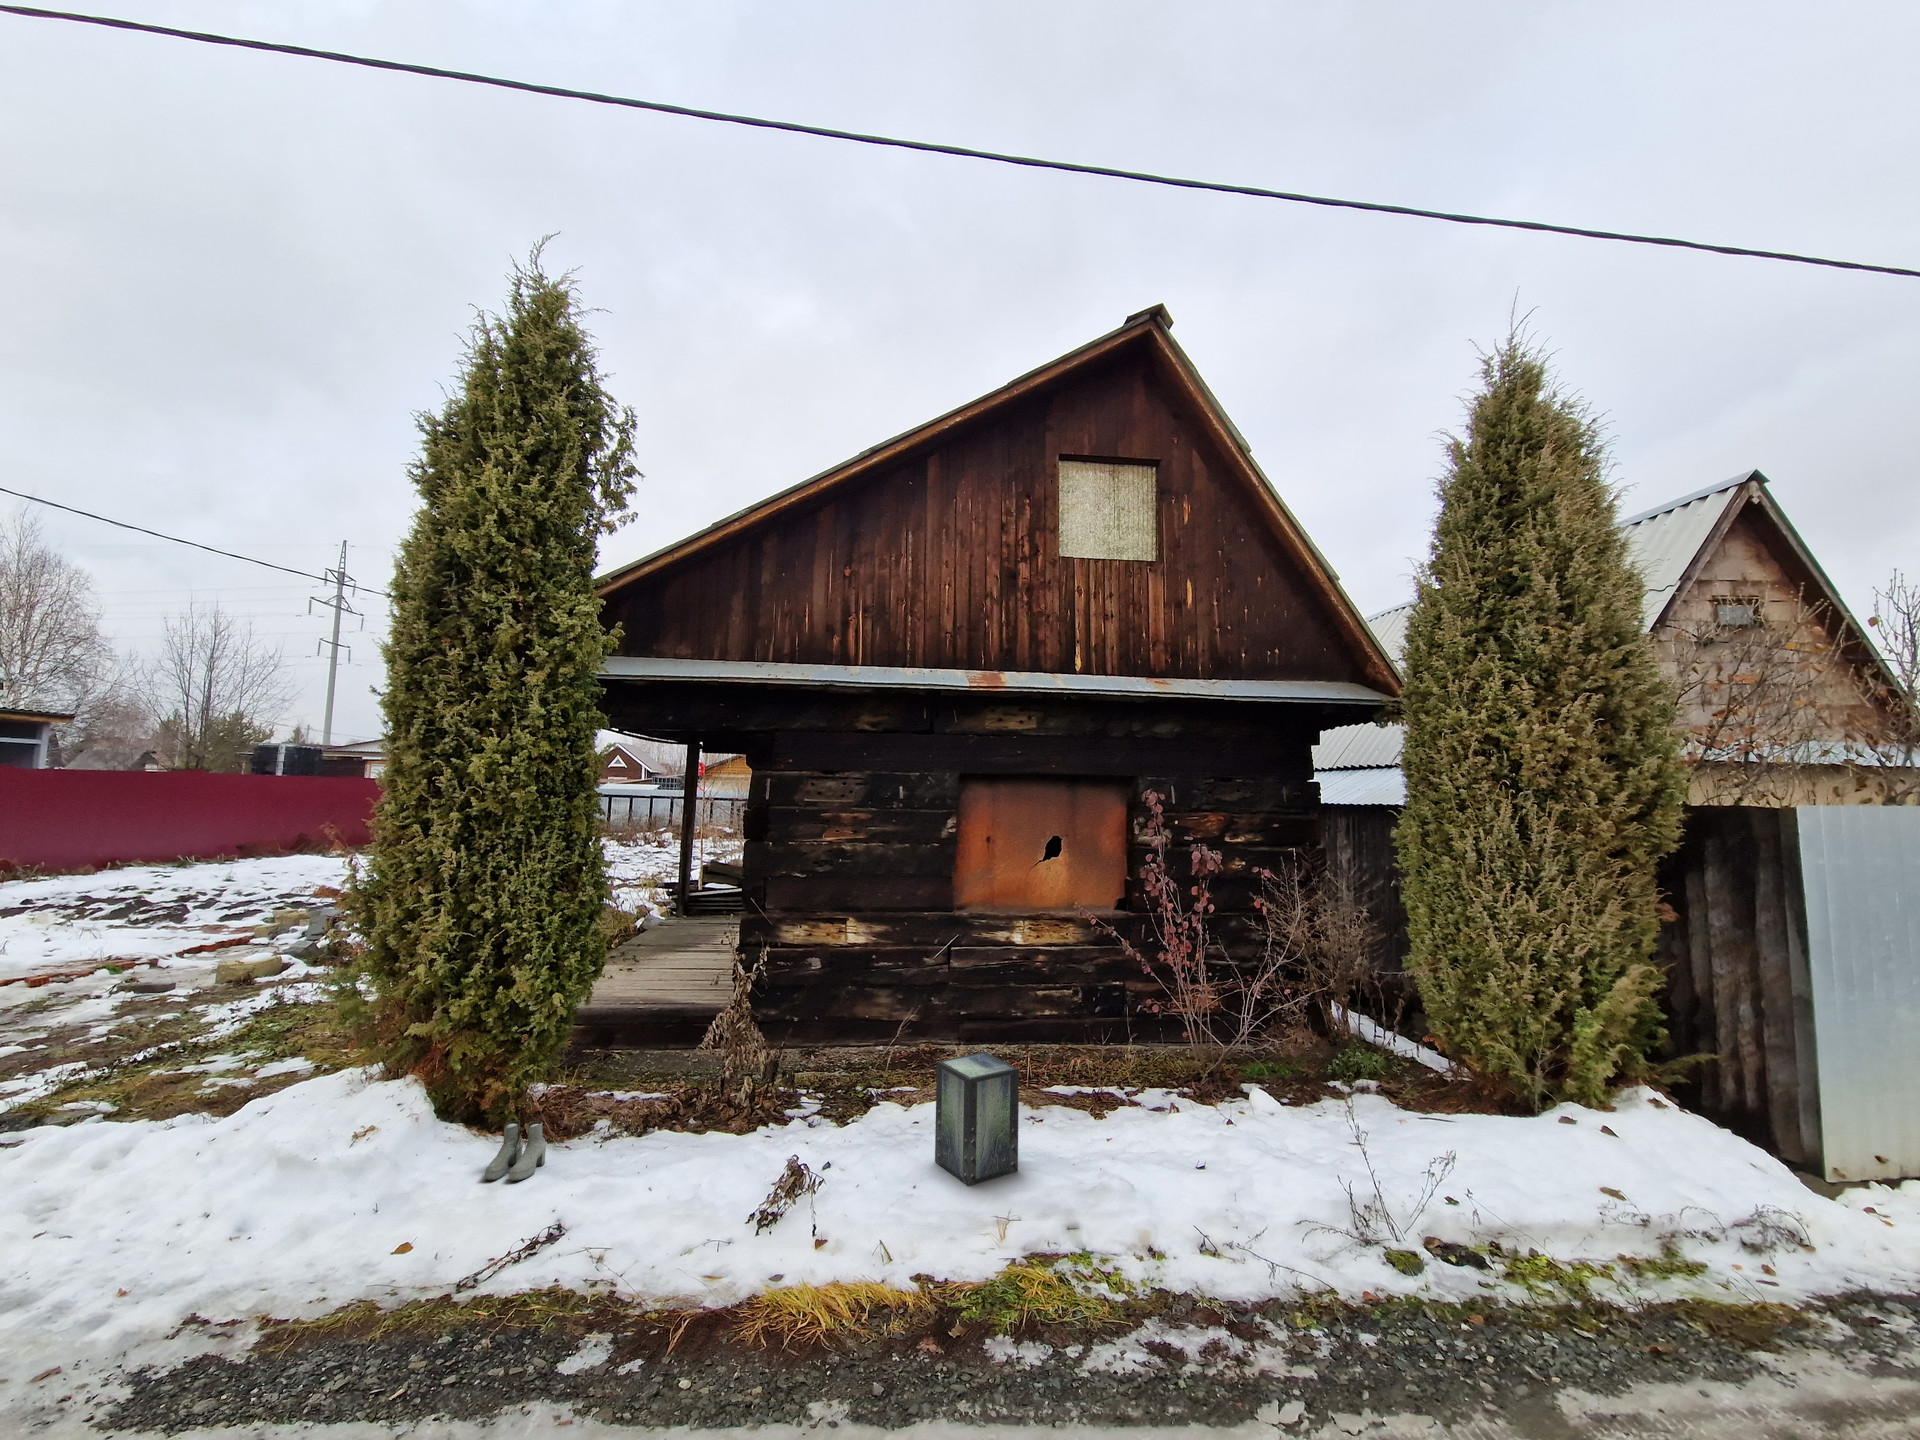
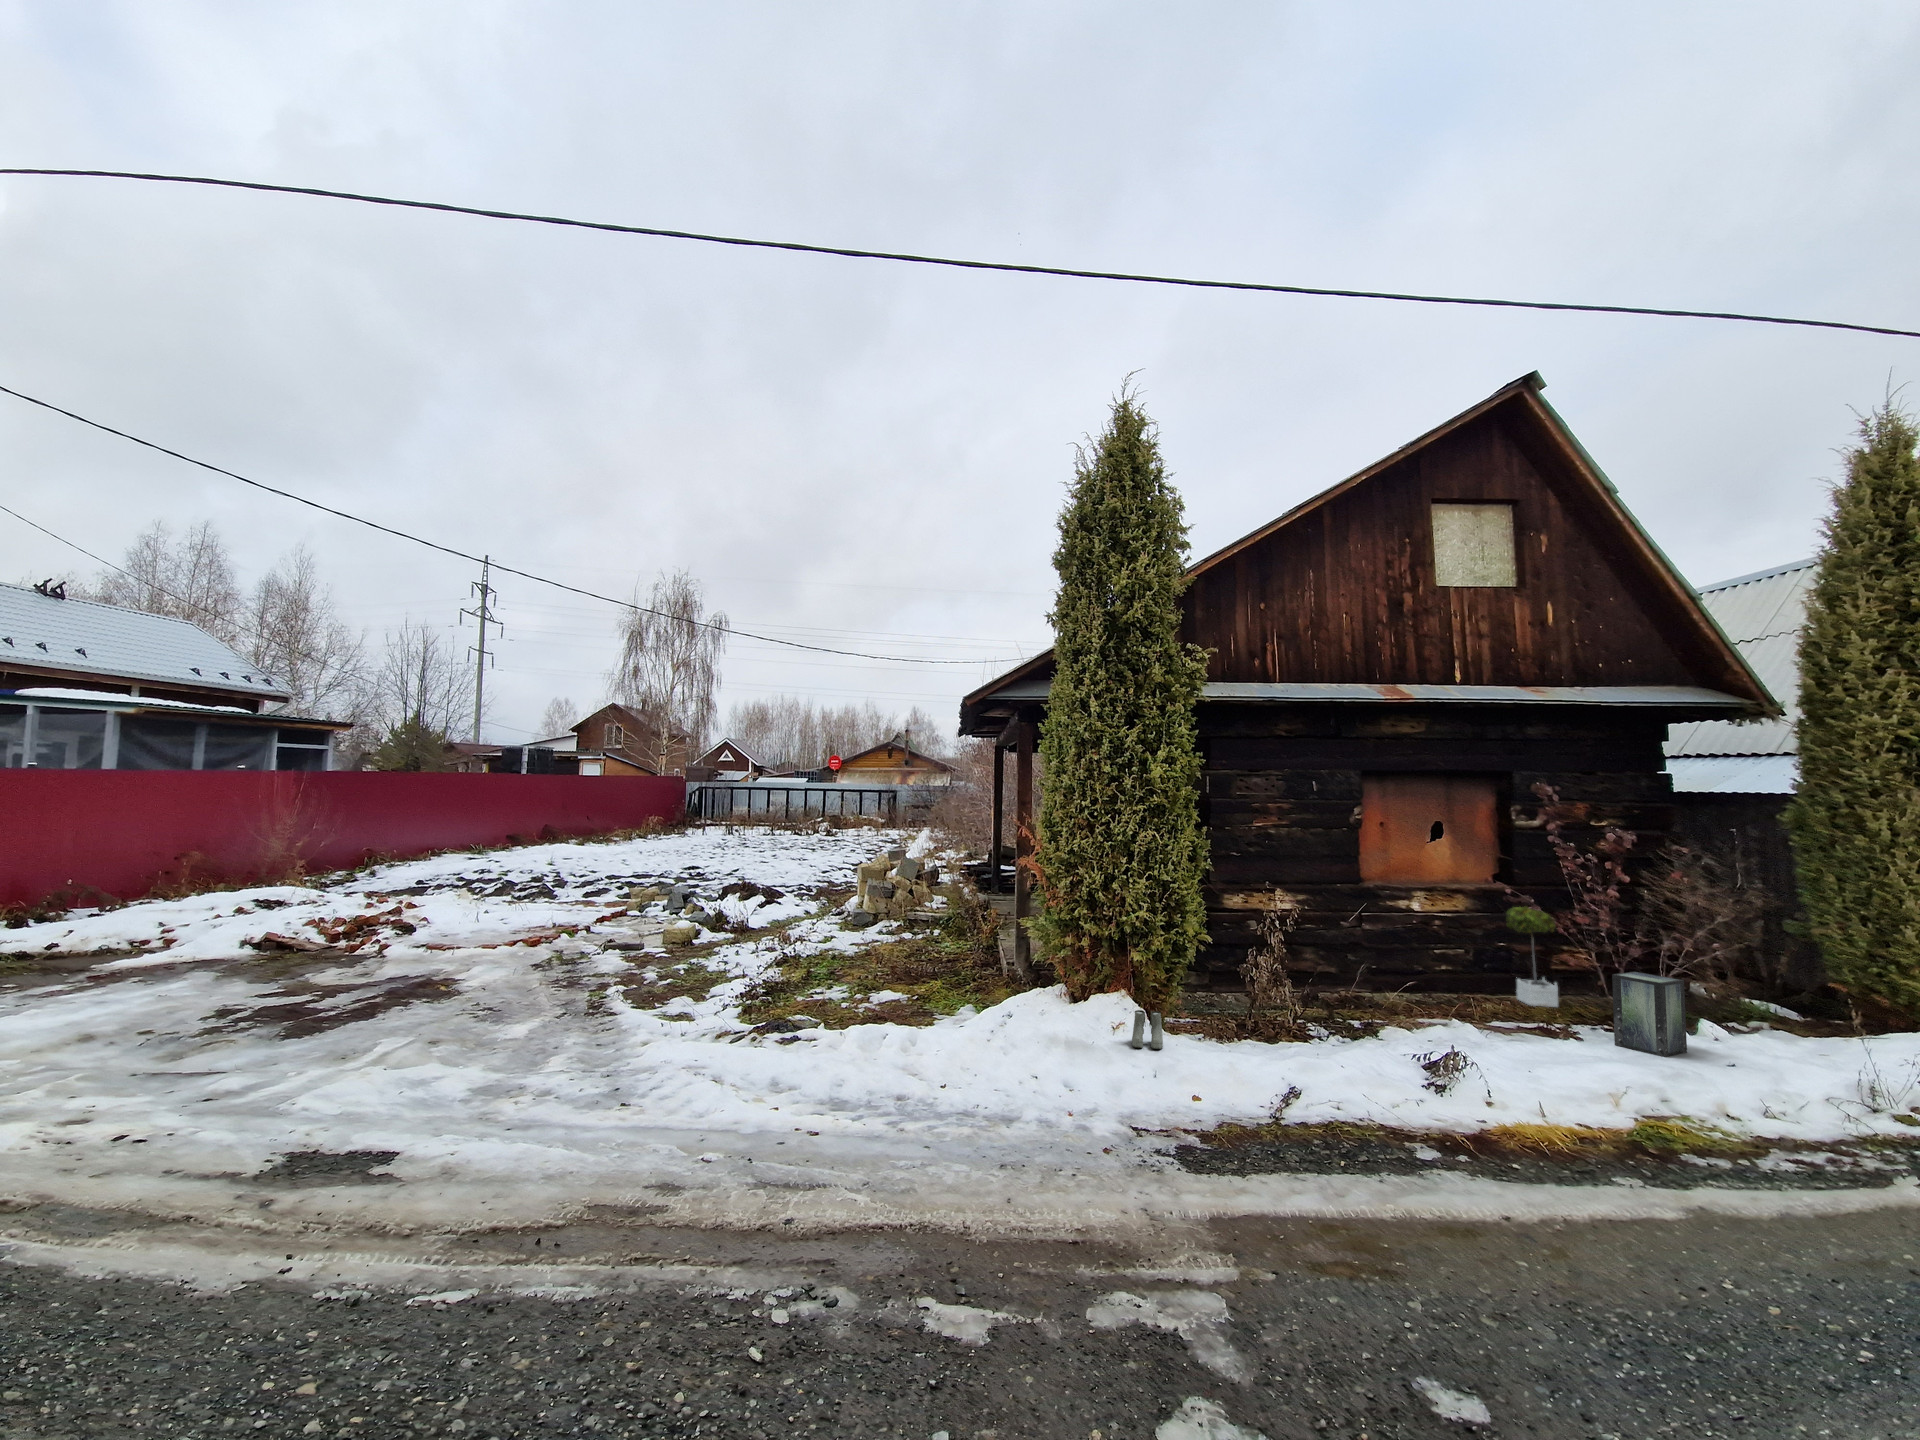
potted tree: none [1115,936,1165,1055] -> present [1506,907,1558,1007]
storage box: present [935,1052,1019,1186] -> present [1612,972,1687,1057]

